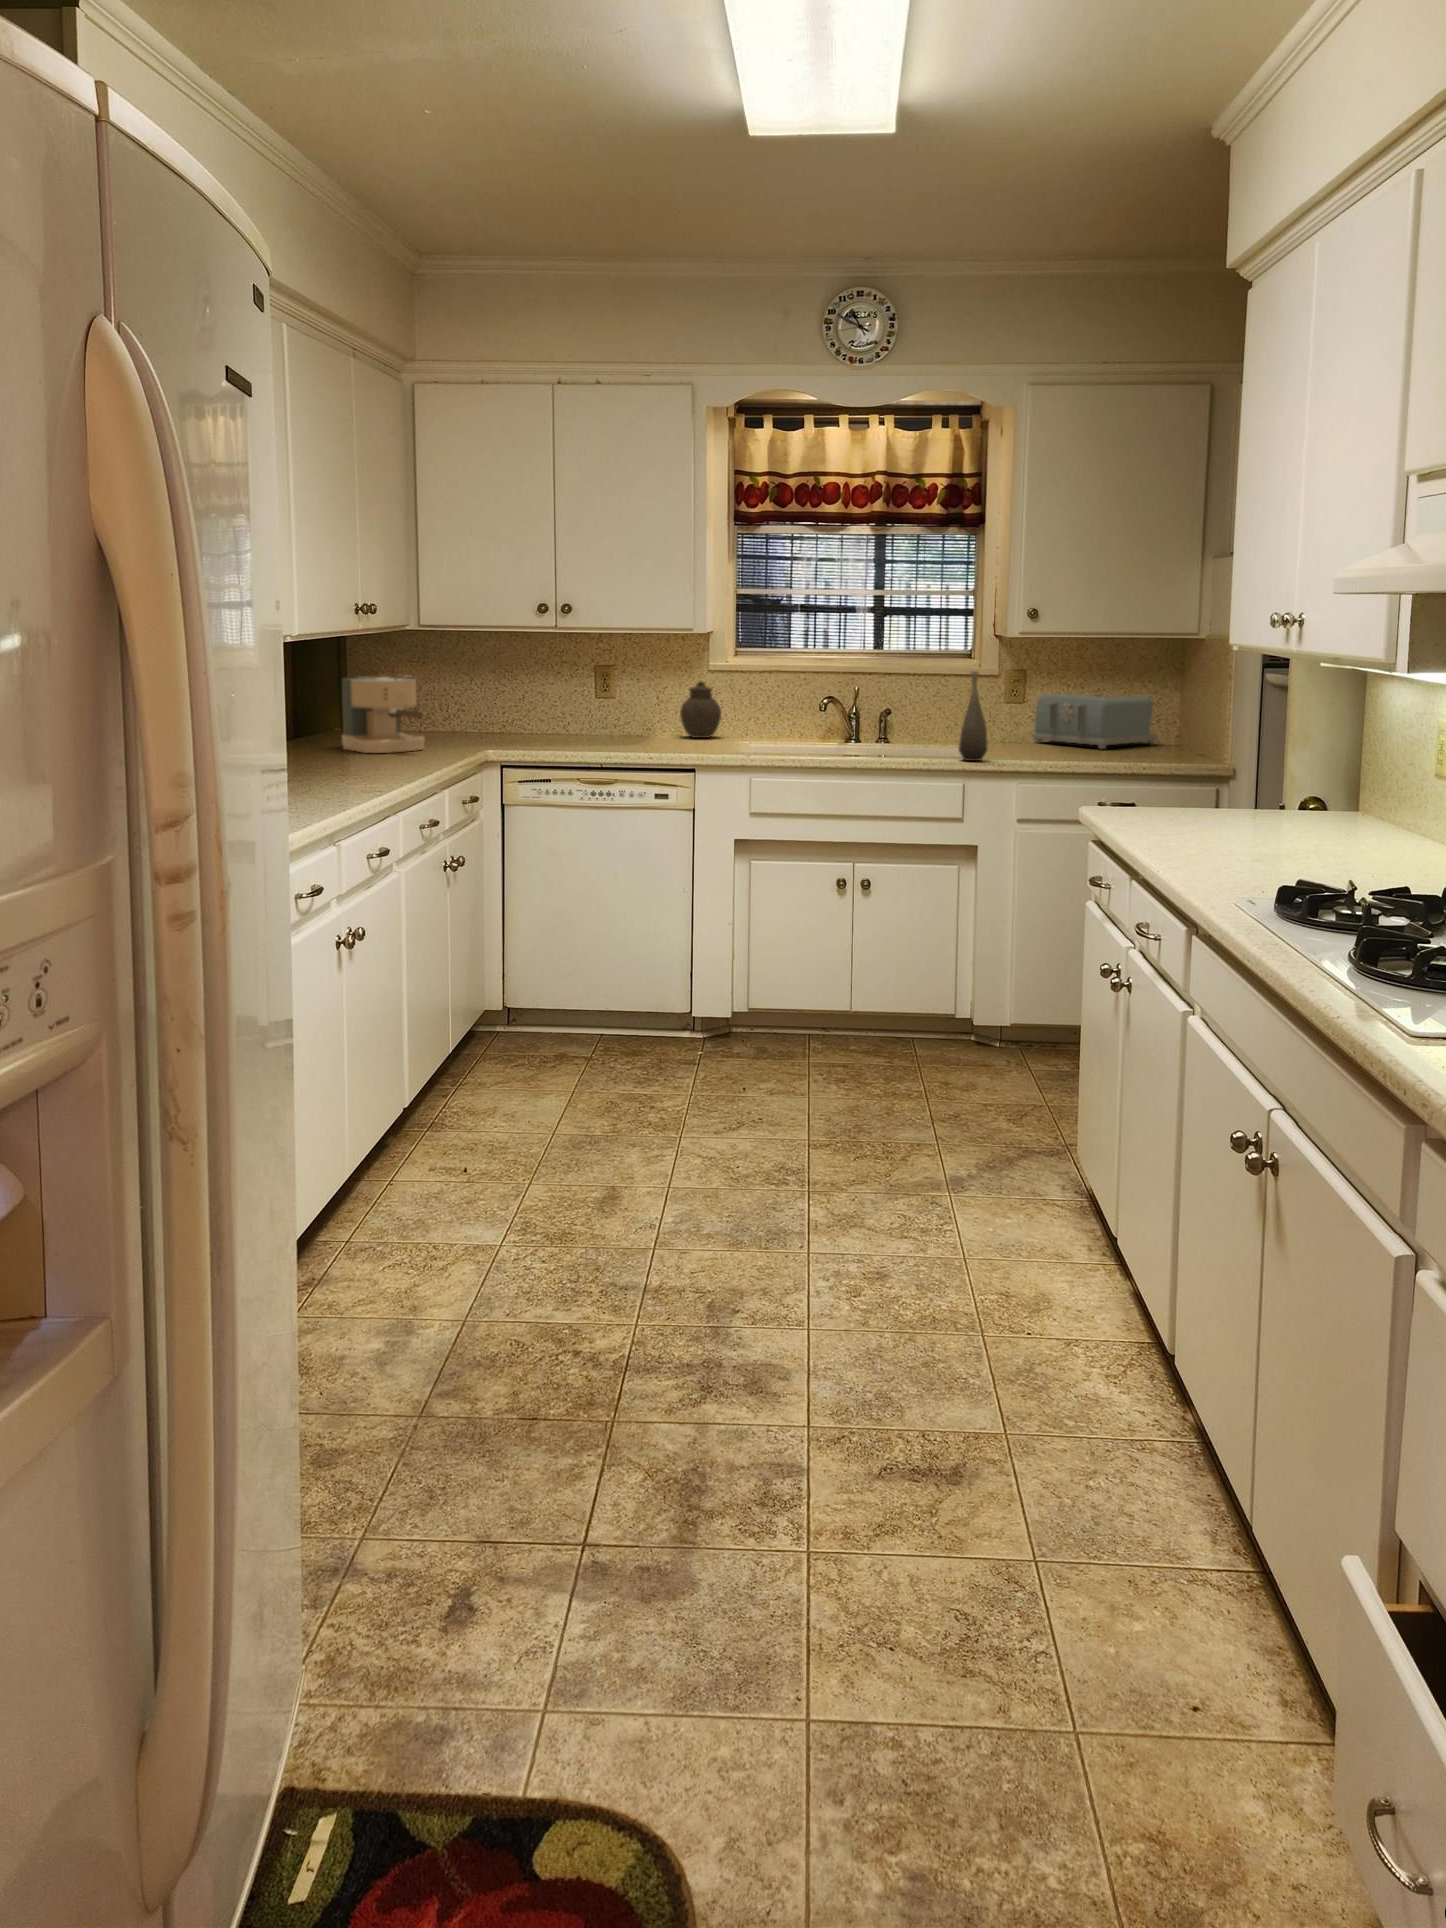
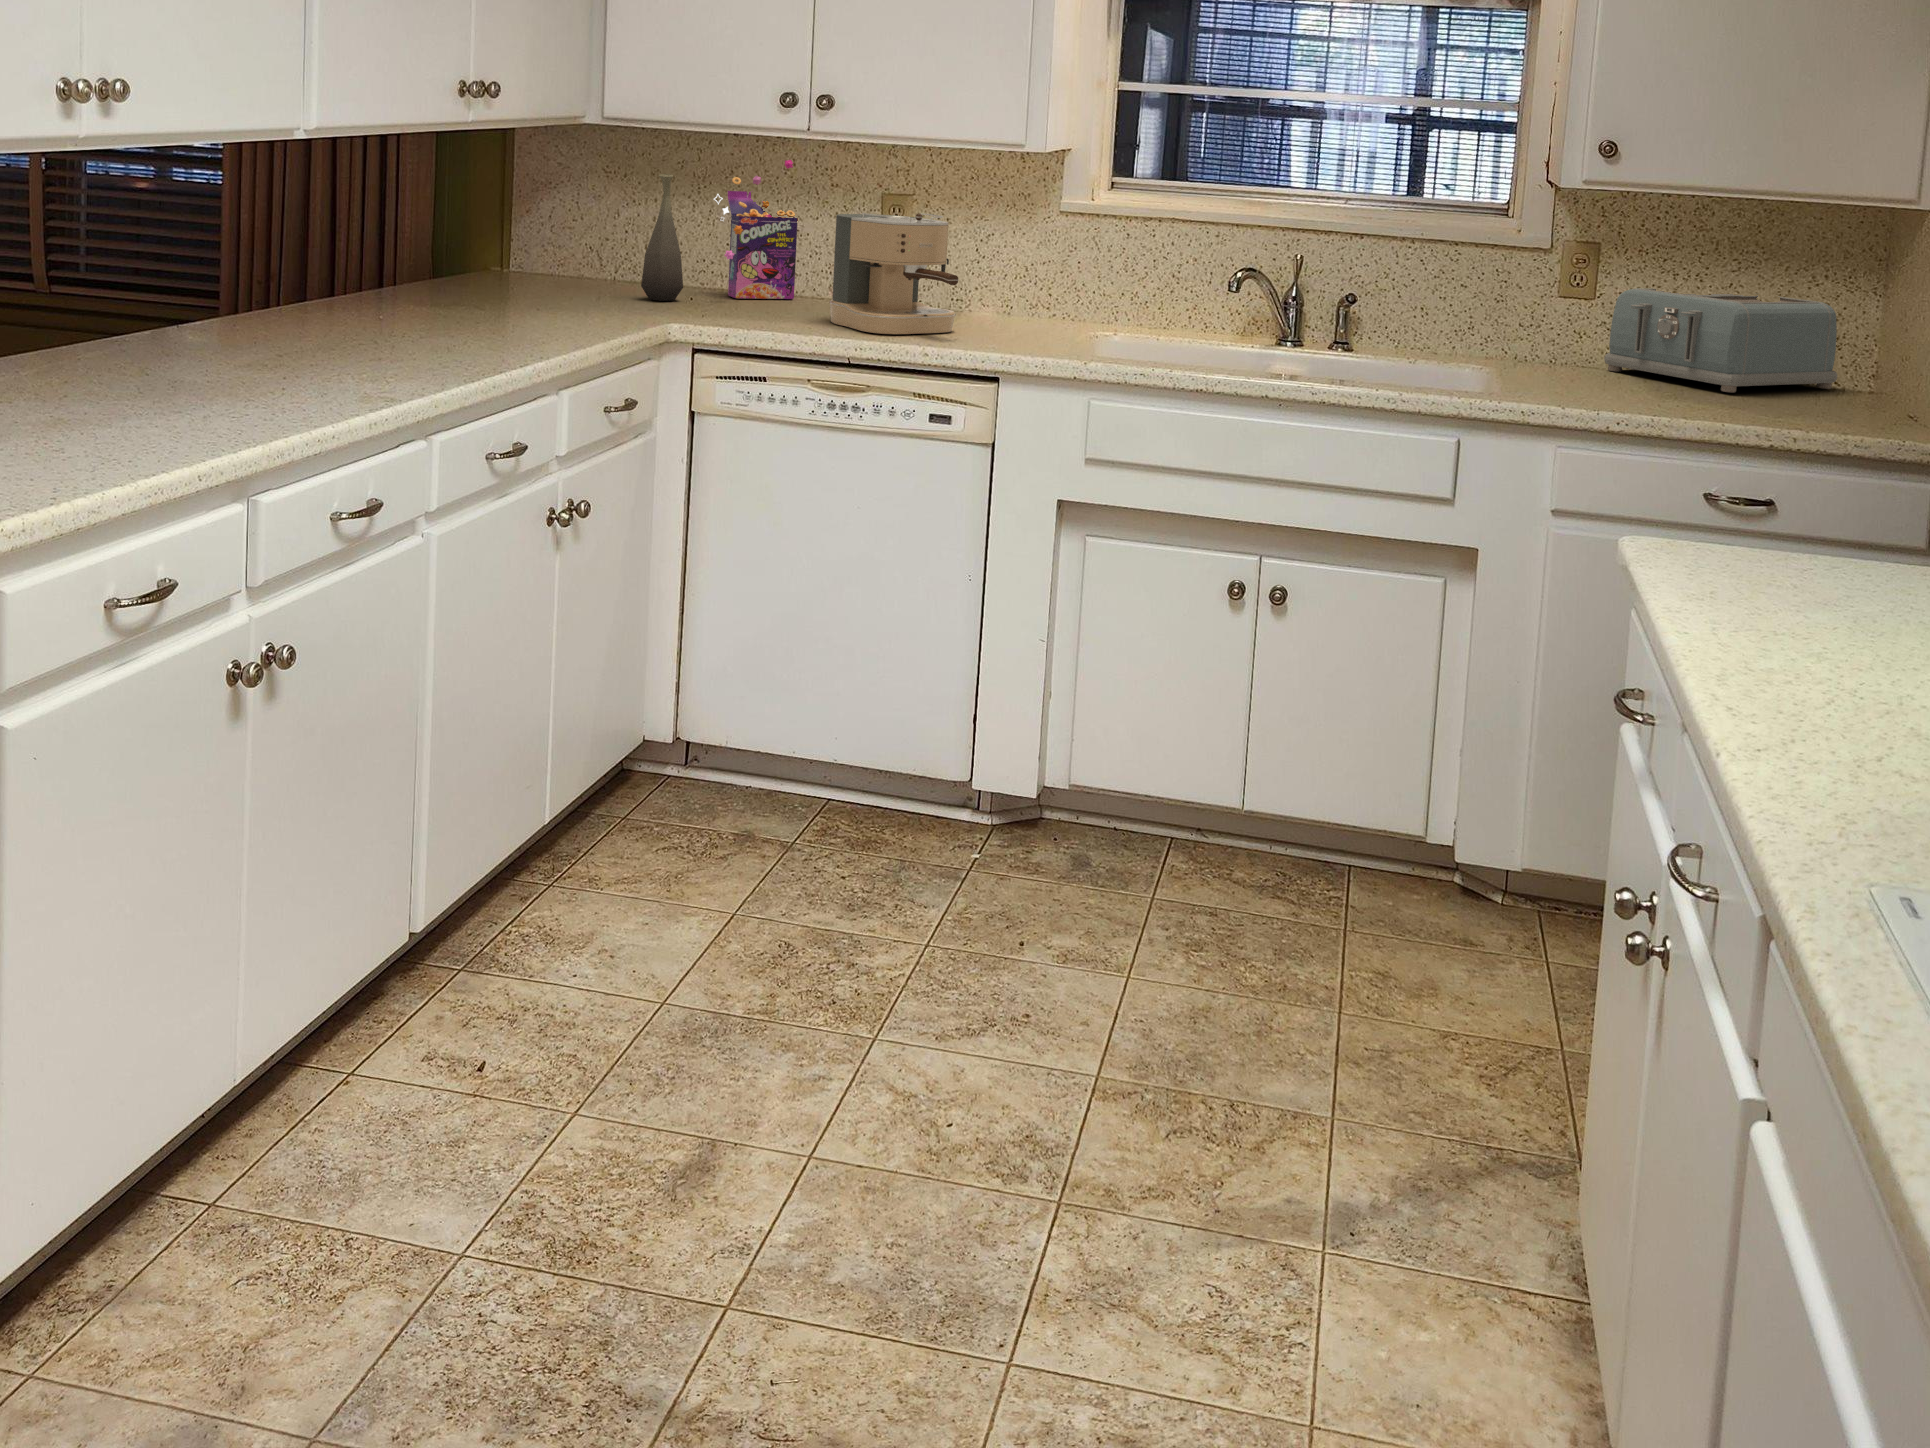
cereal box: none [487,645,556,736] -> present [714,160,798,299]
bottle: present [958,671,988,761] -> present [641,174,683,301]
coffee maker: present [342,675,424,753] -> present [830,213,959,334]
jar: present [680,681,721,738] -> none [1009,232,1075,323]

